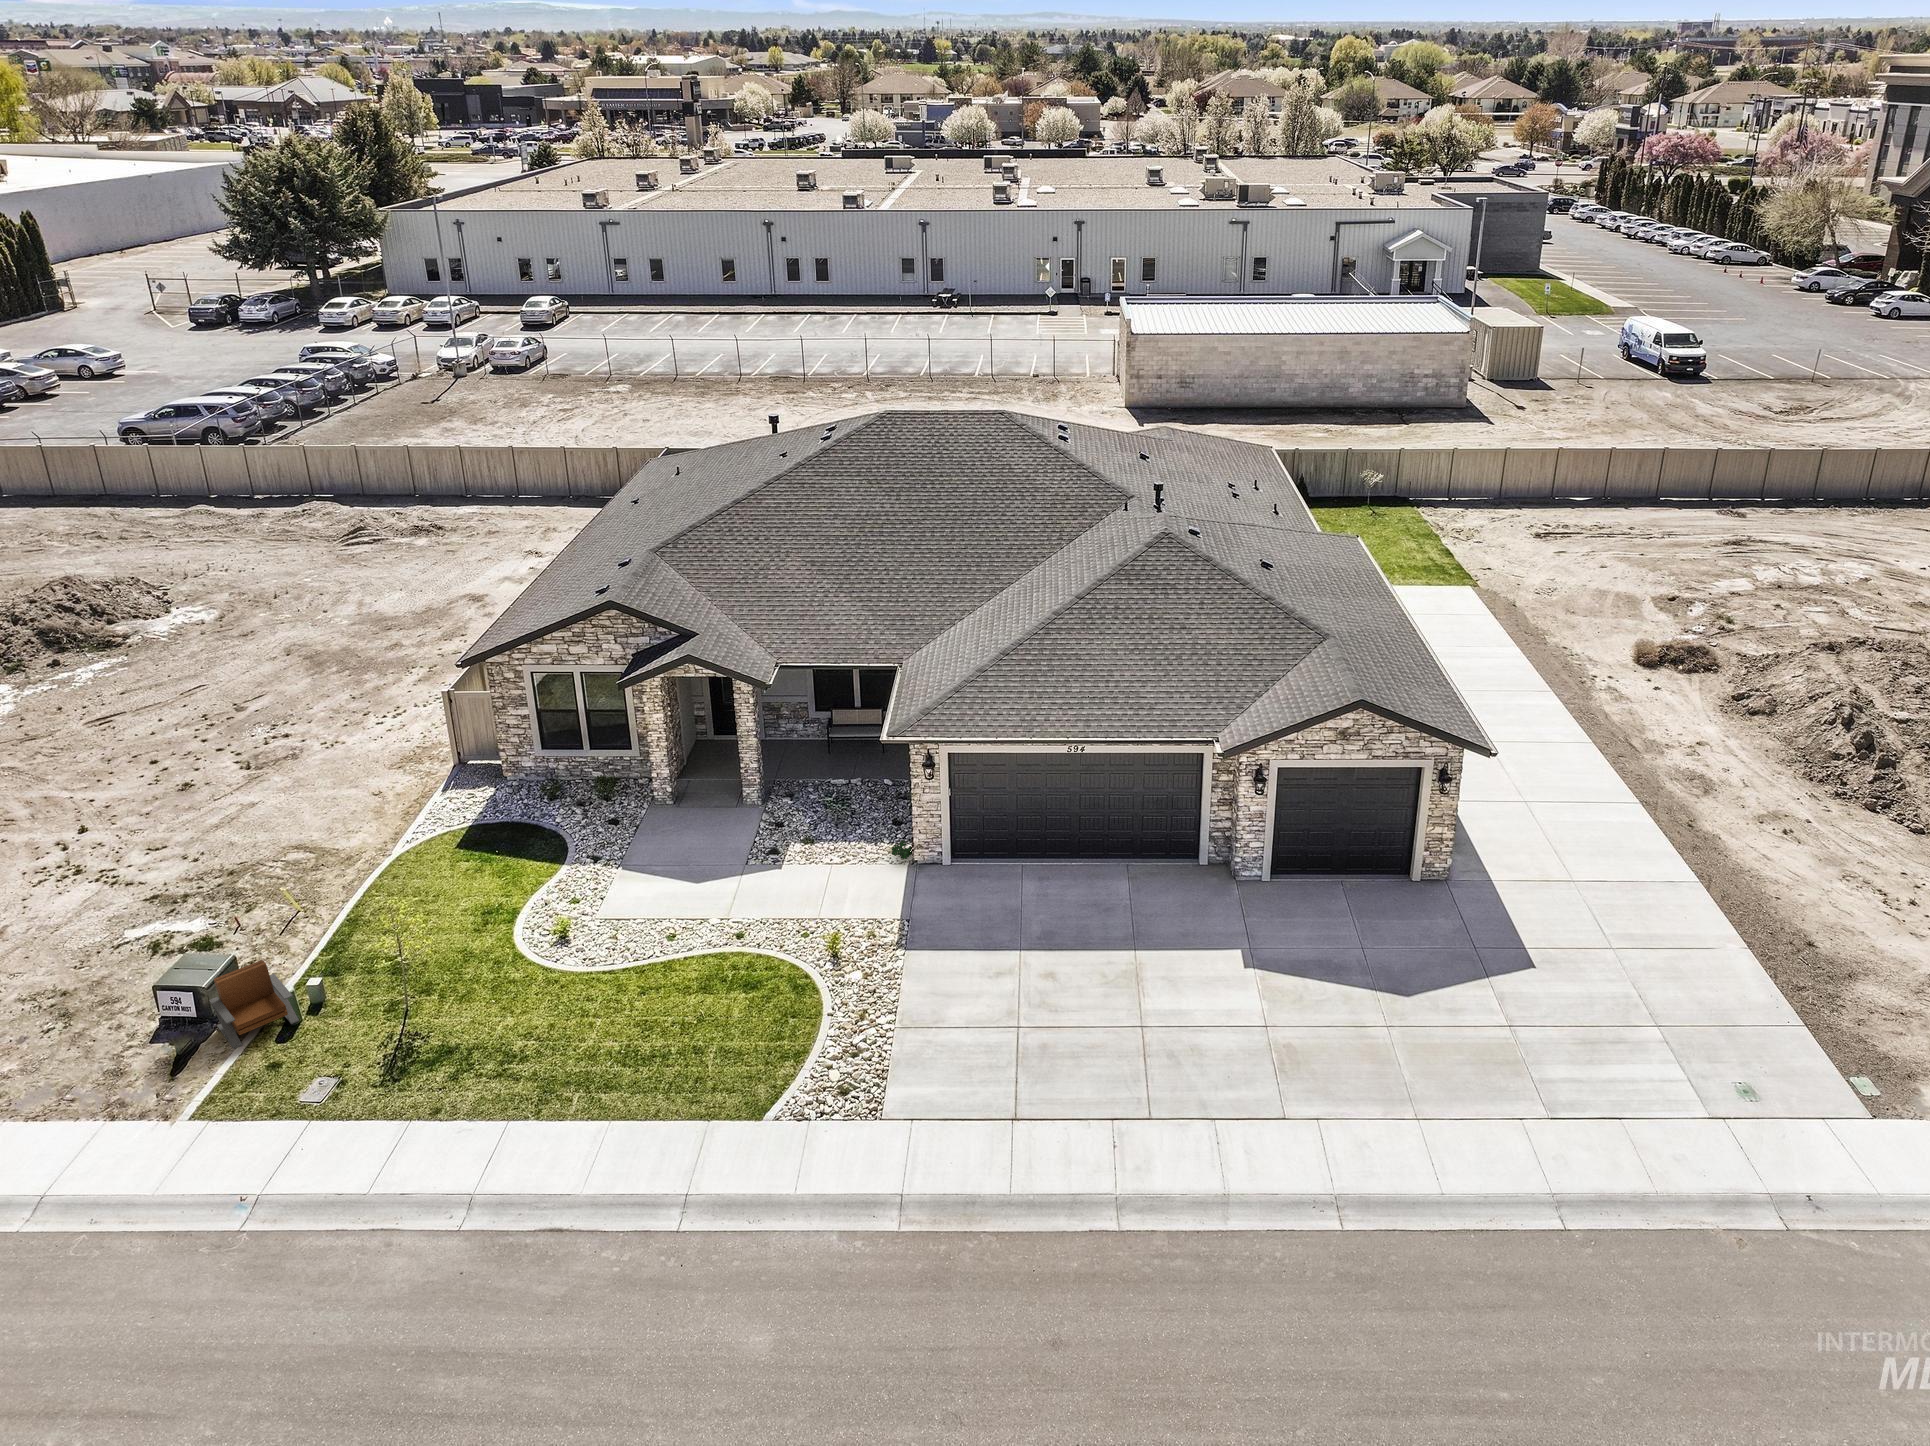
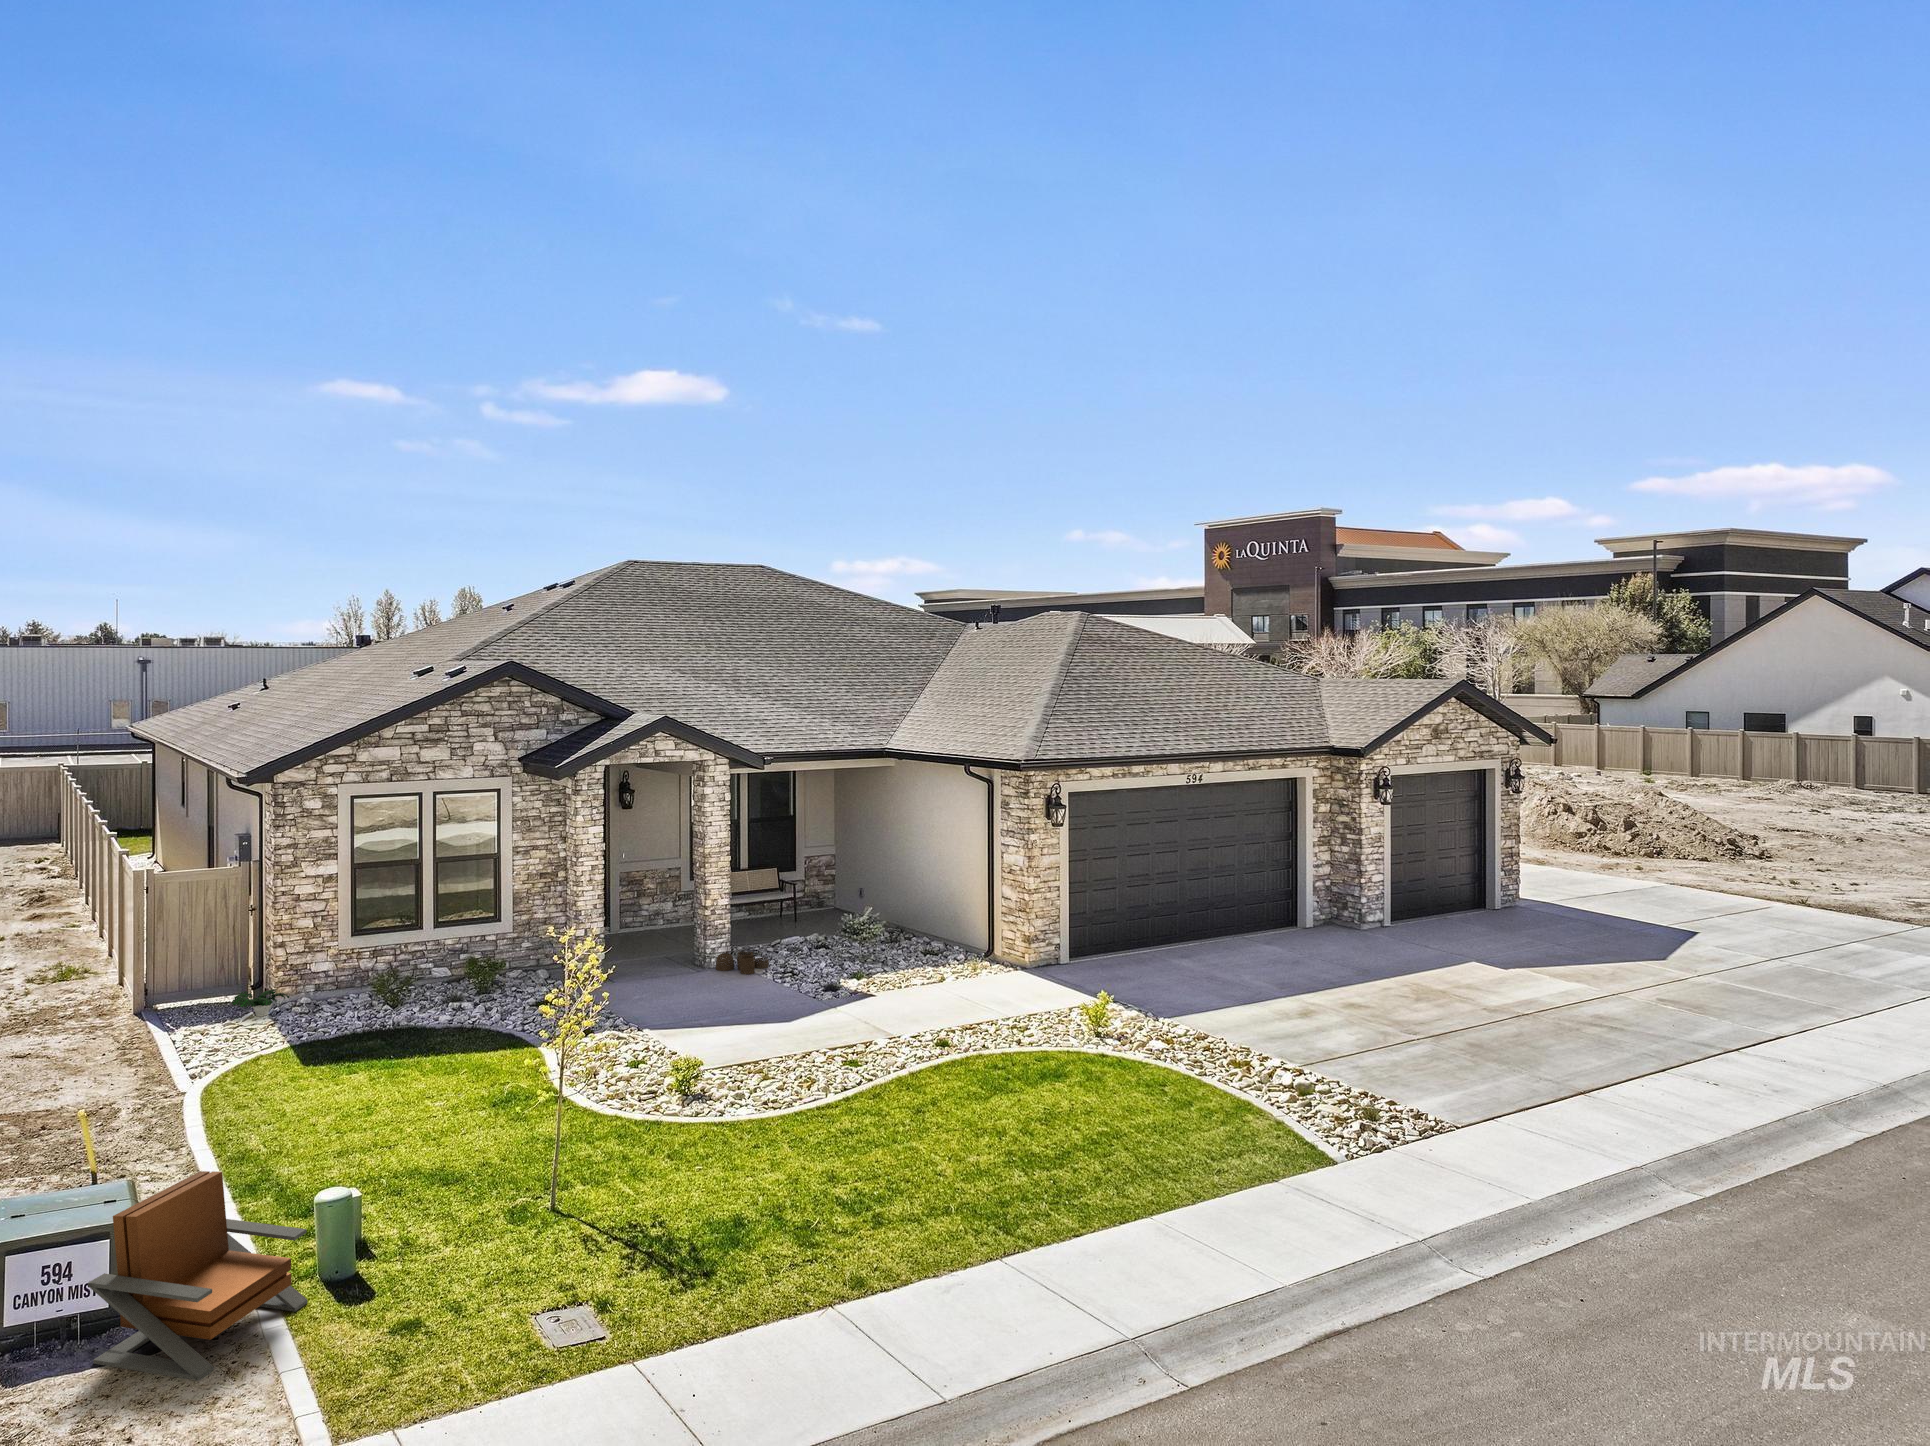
woven basket: none [752,793,785,814] -> present [716,950,769,974]
potted plant: present [891,840,913,860] -> present [232,989,289,1016]

